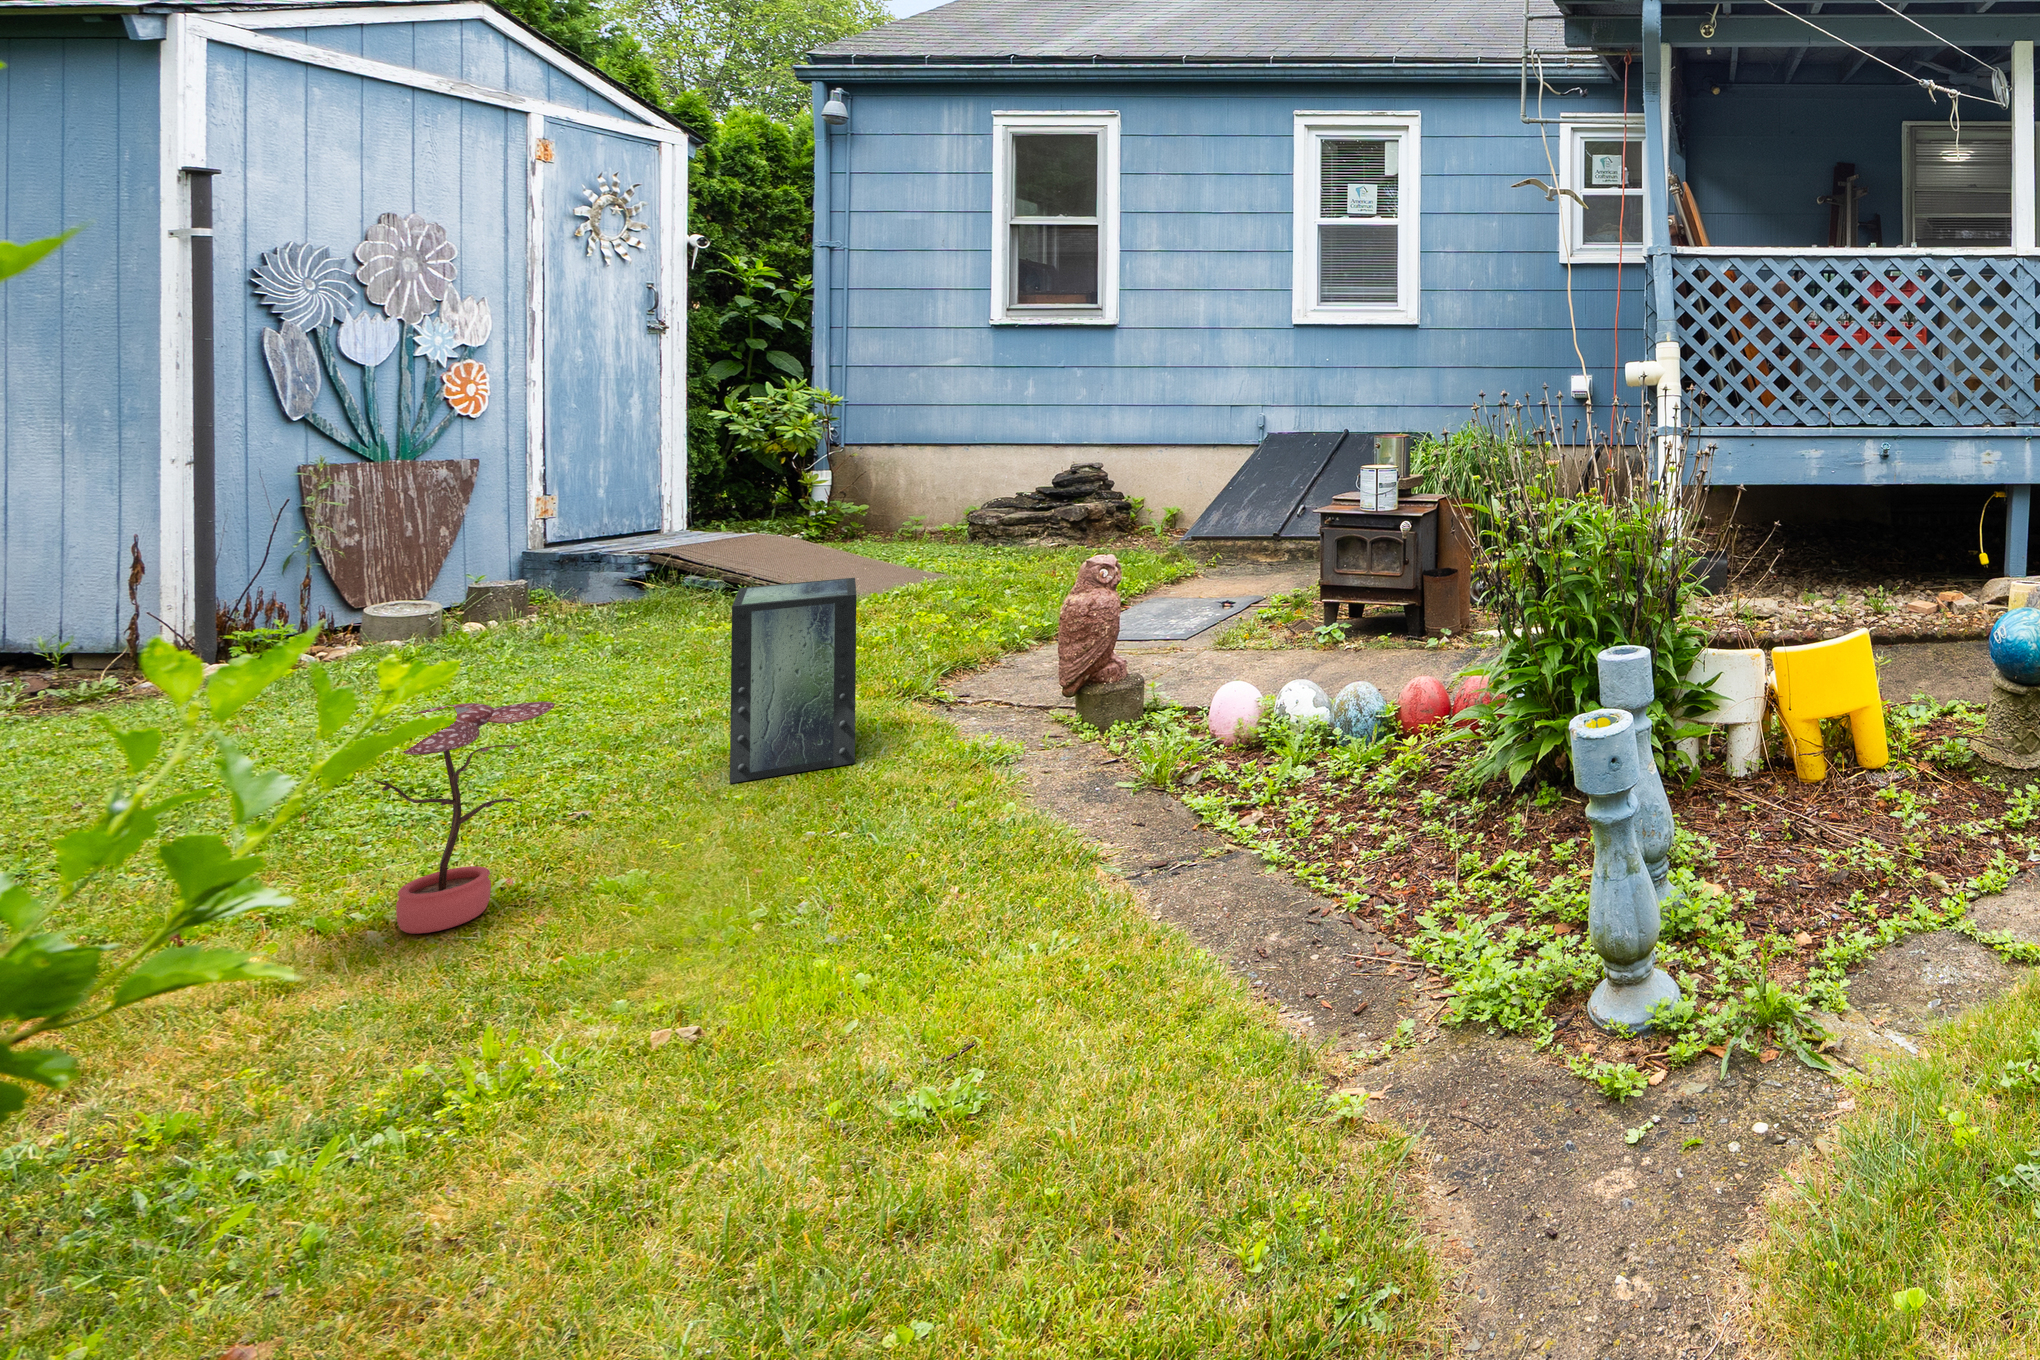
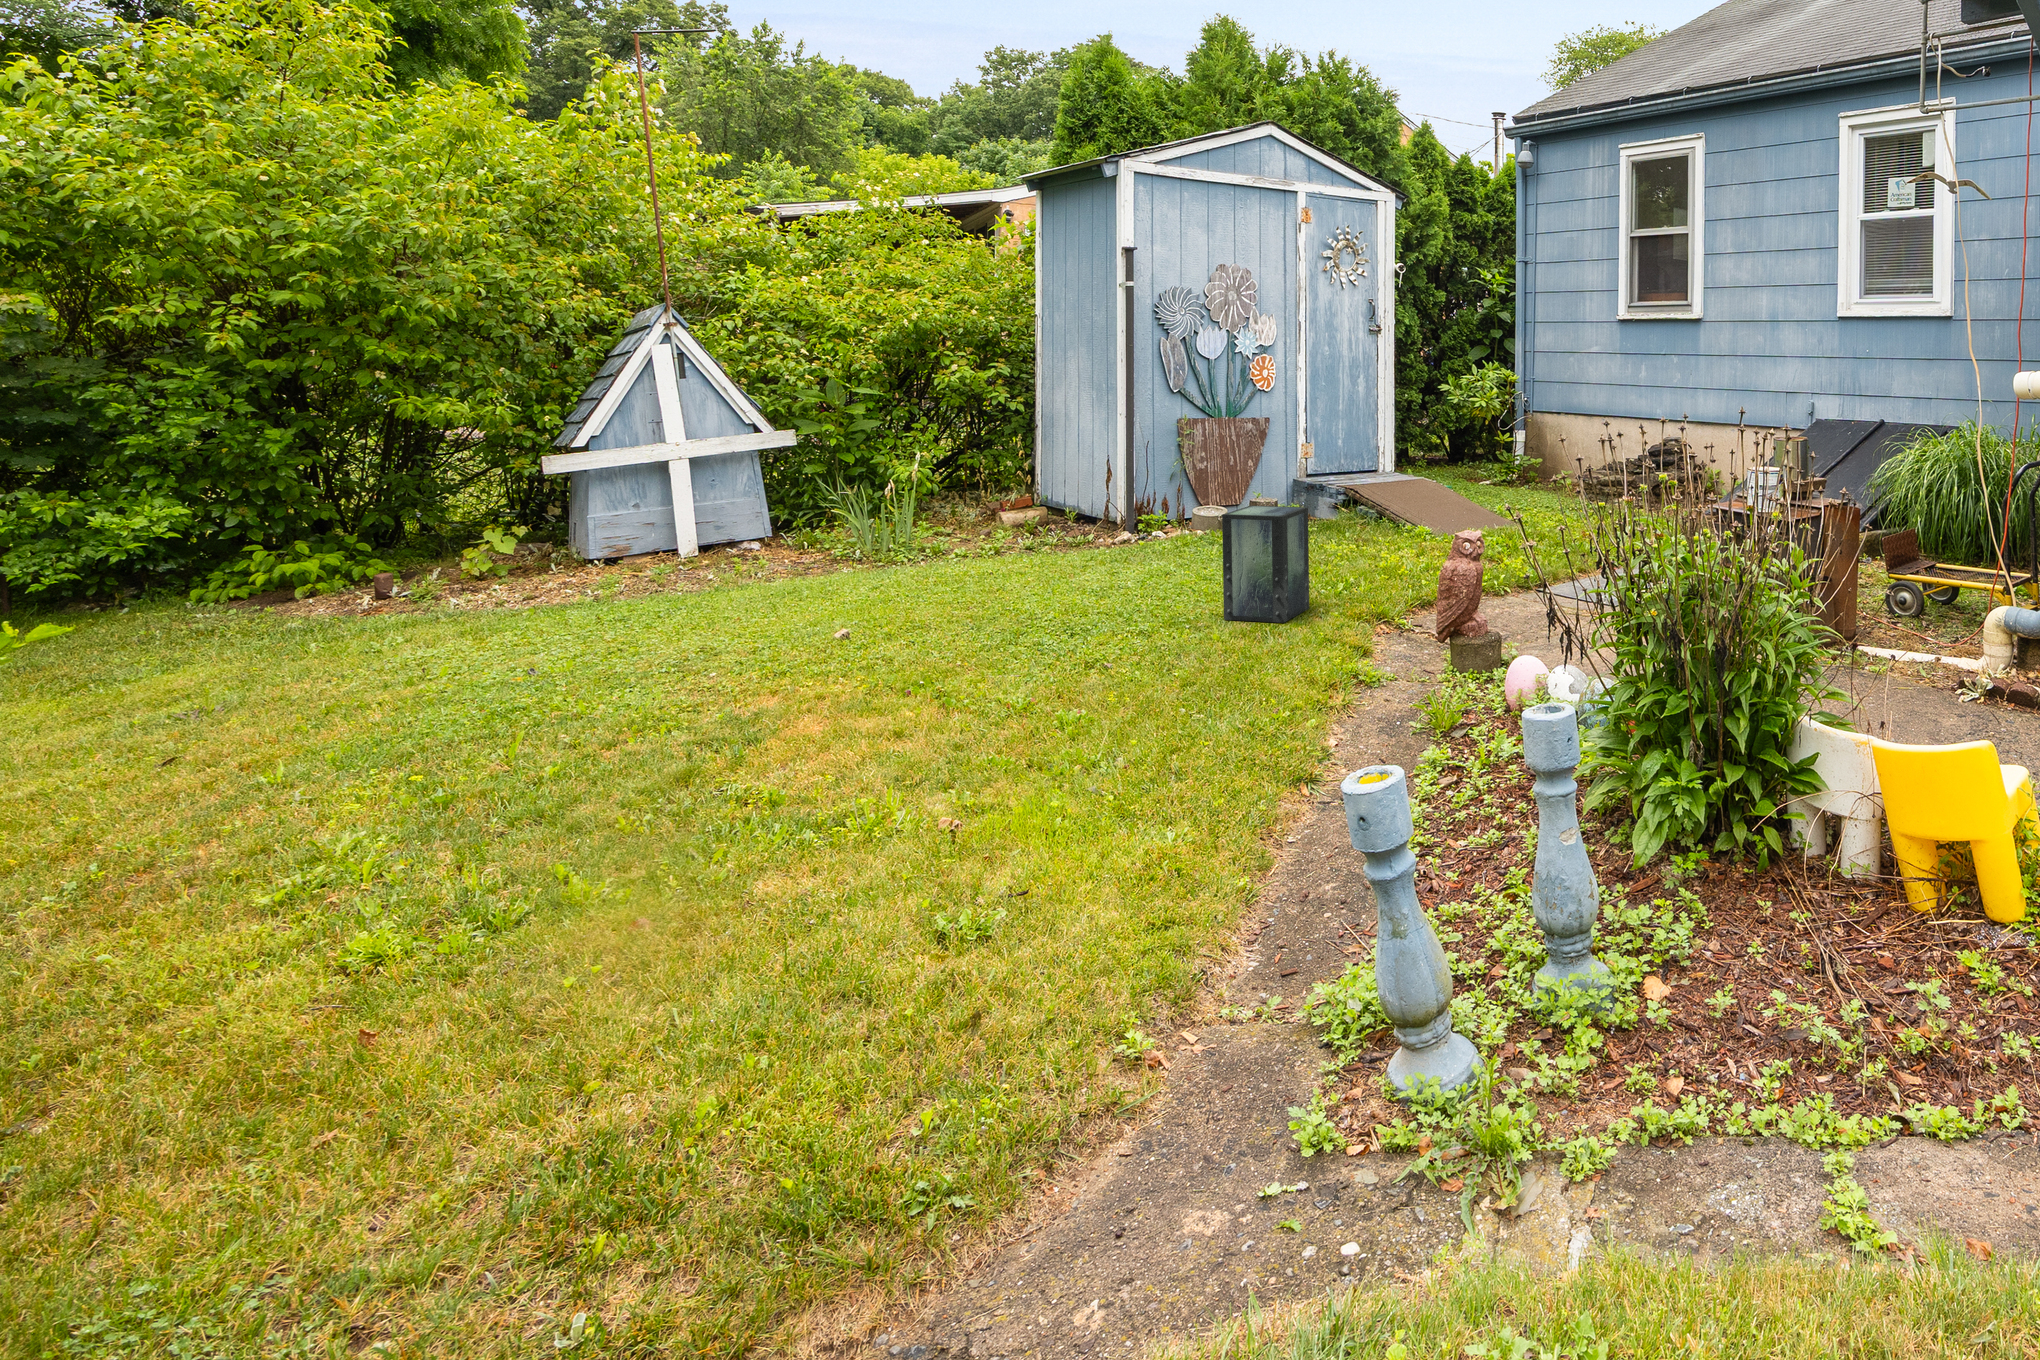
potted plant: present [373,702,555,934] -> none [1016,544,1100,652]

